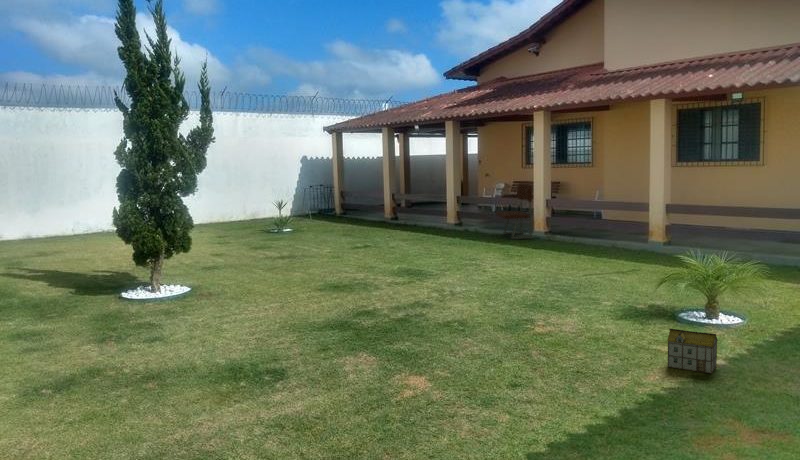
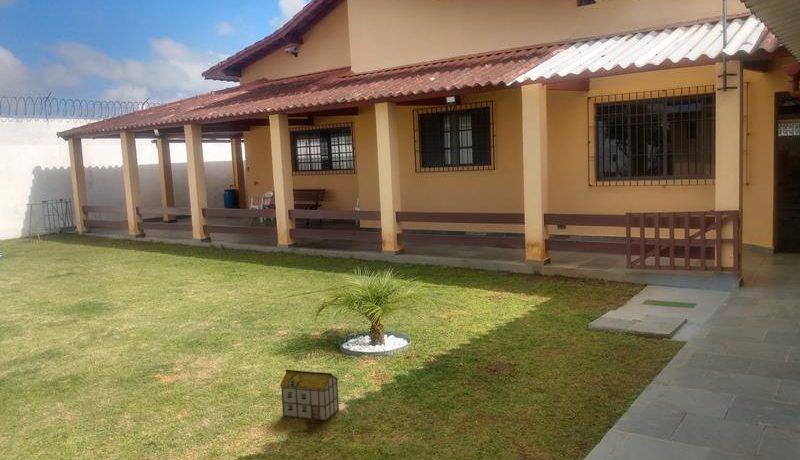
bench: present [496,184,533,239] -> none [237,194,273,255]

